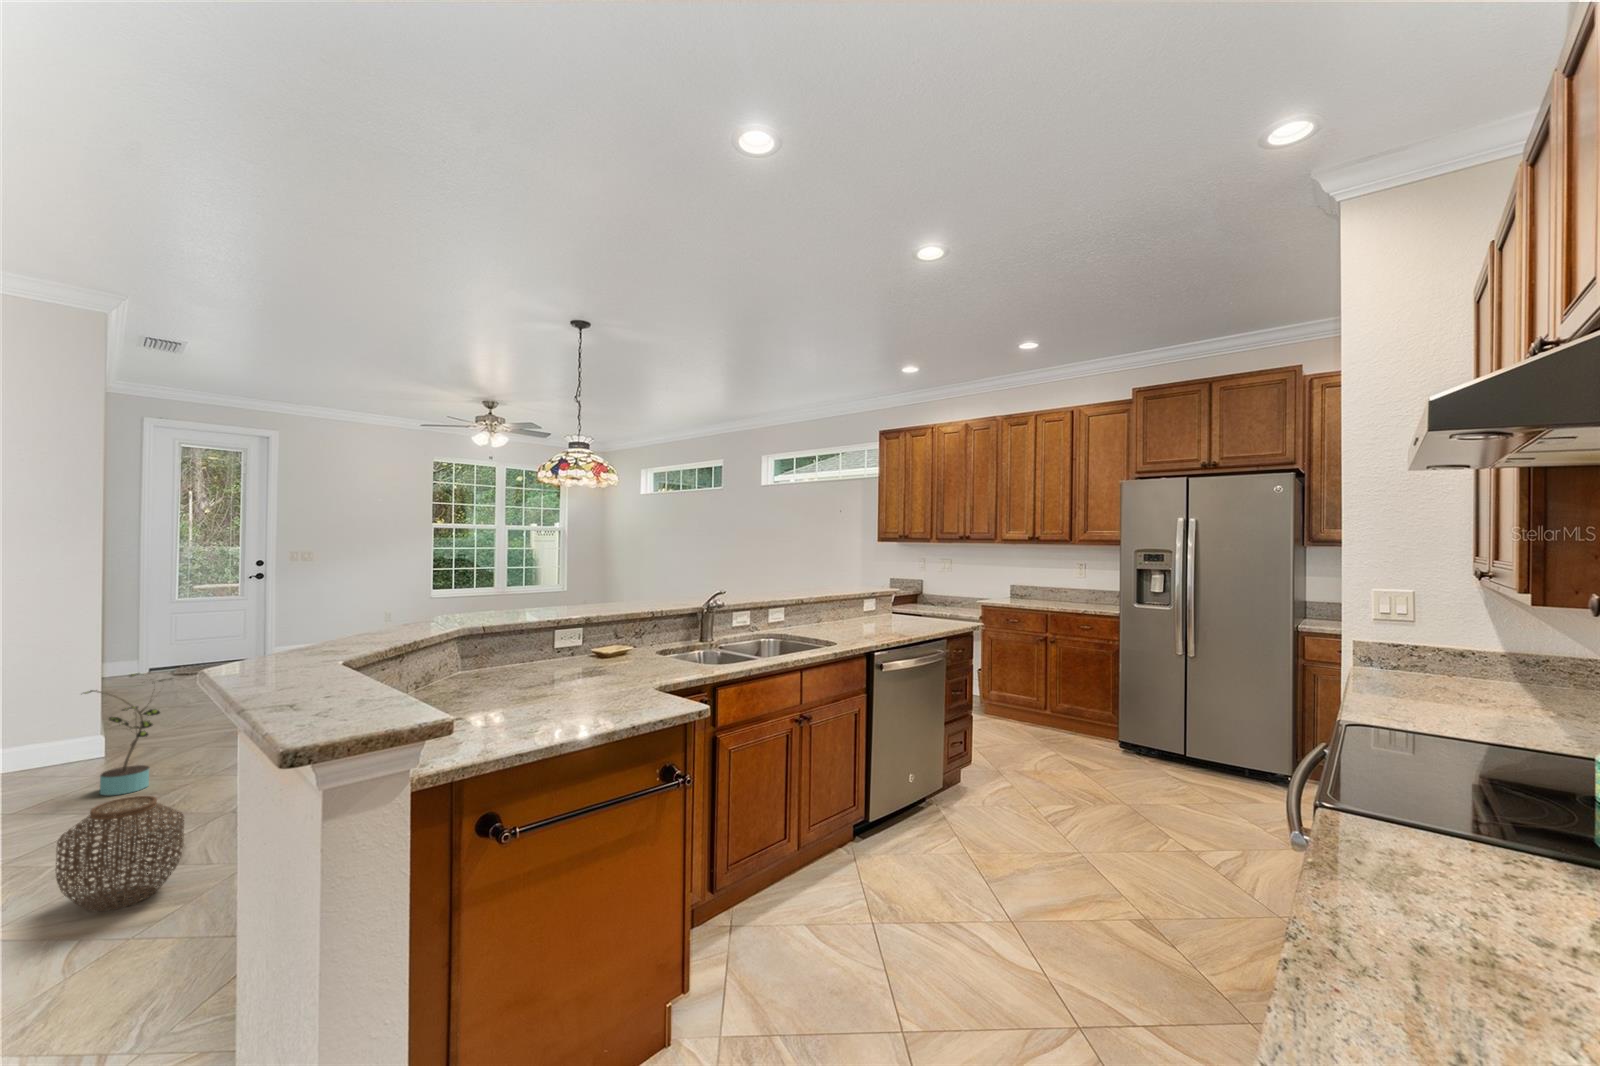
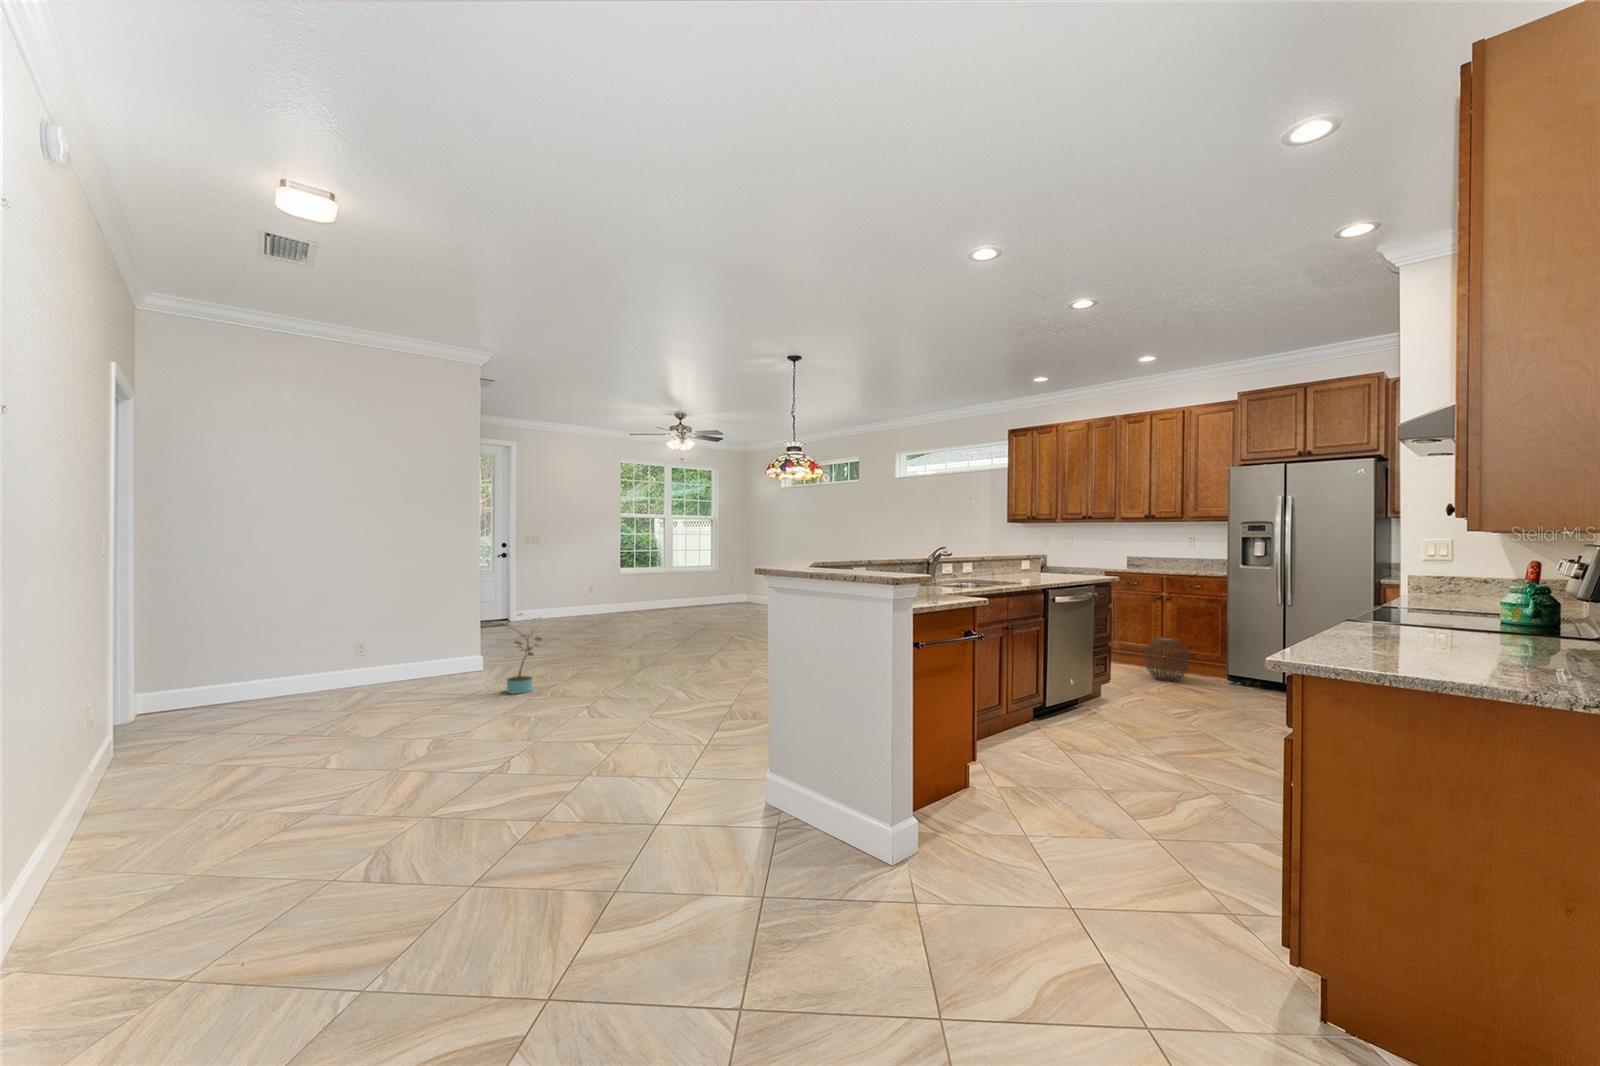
woven basket: present [56,796,184,911] -> present [1145,637,1189,681]

